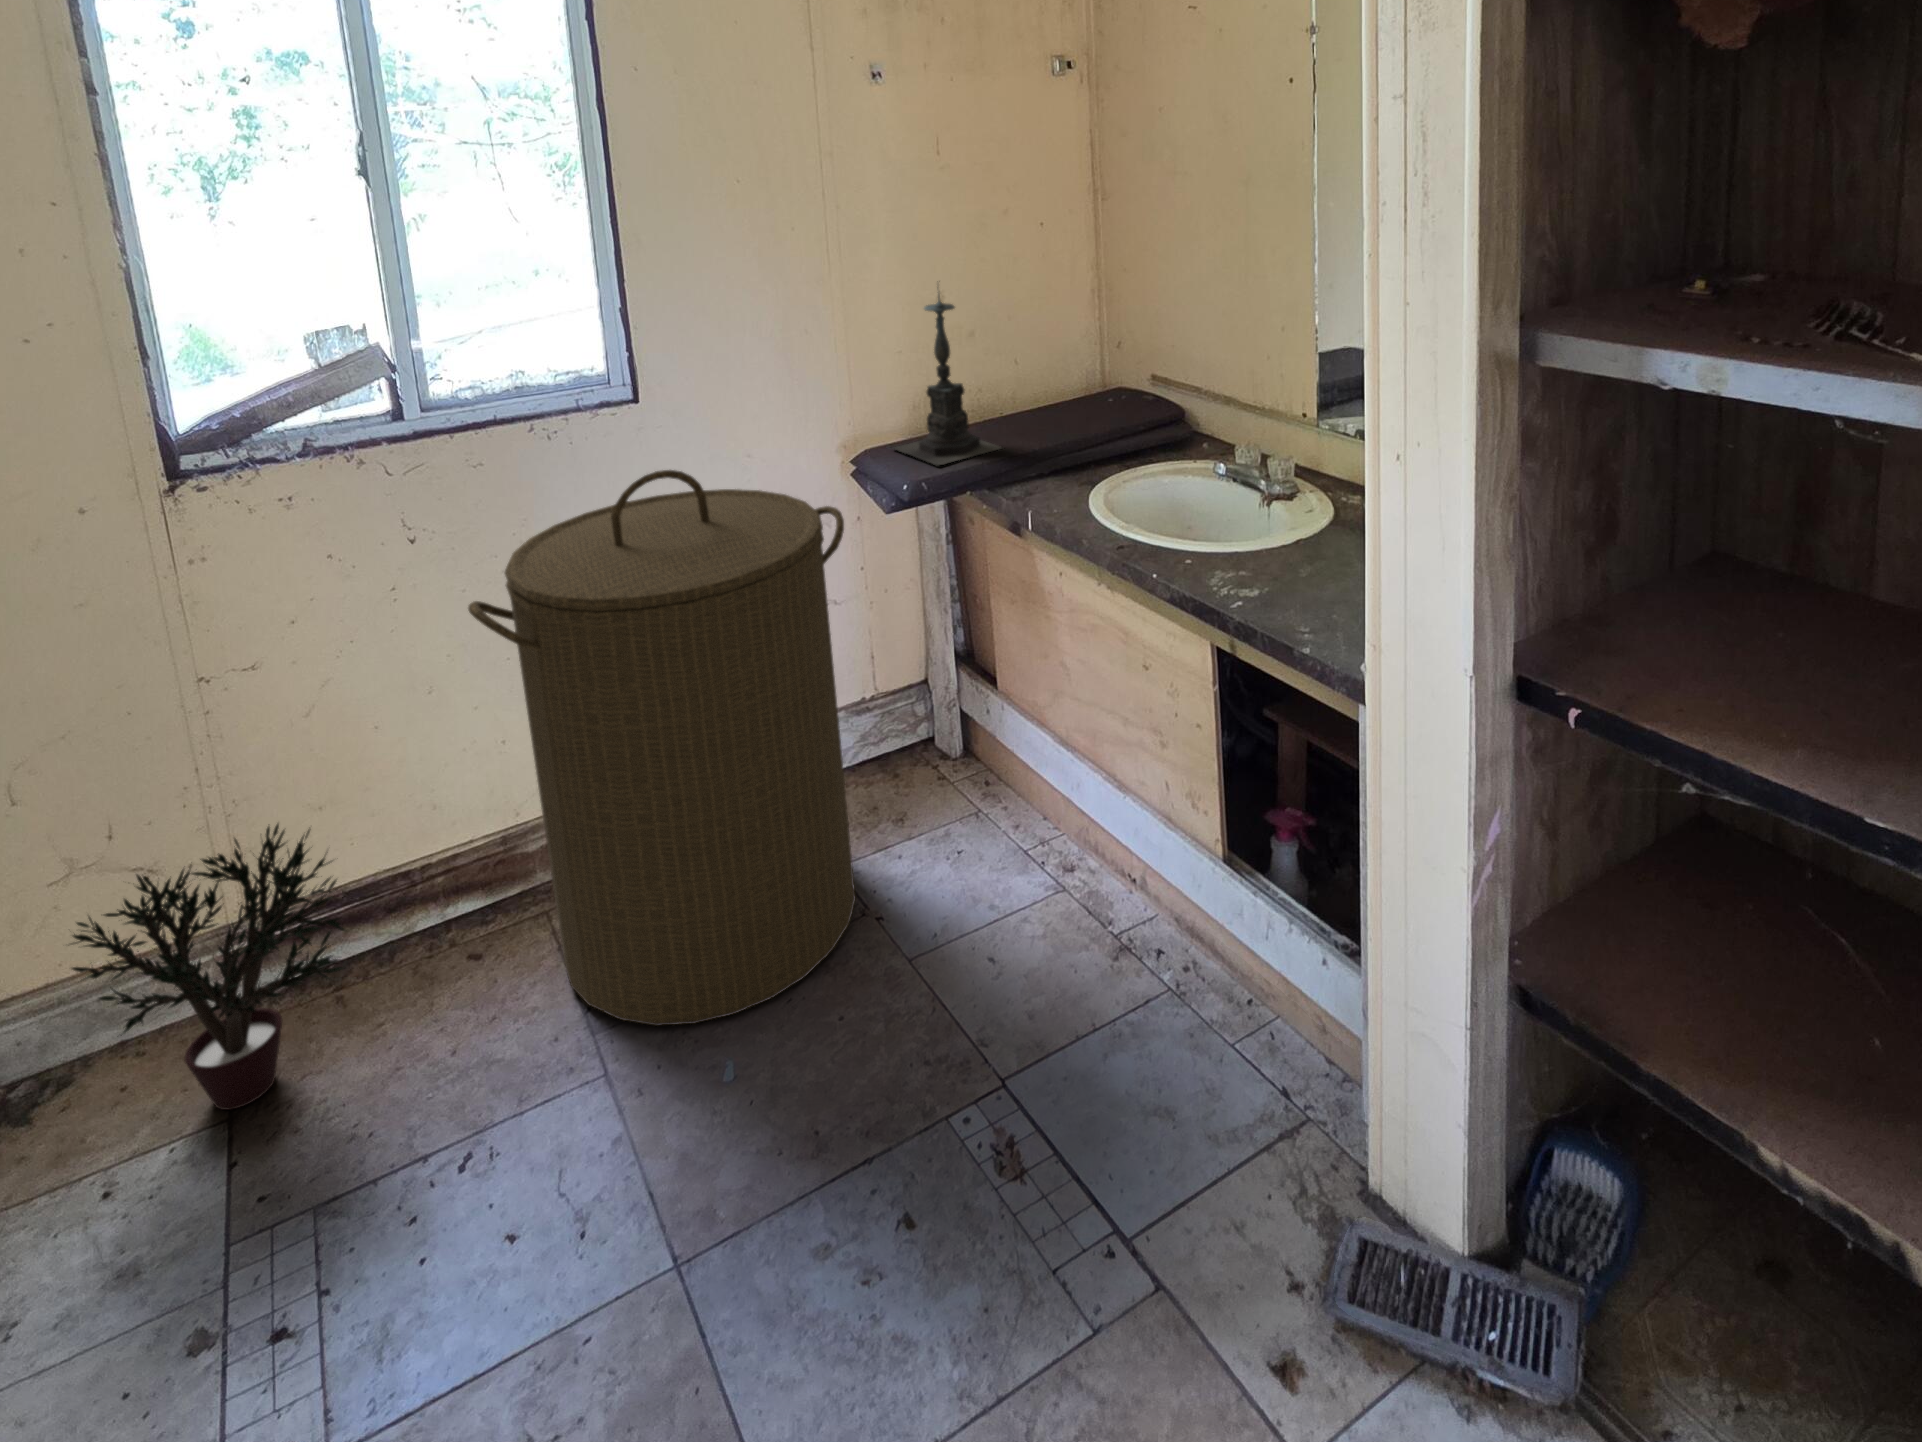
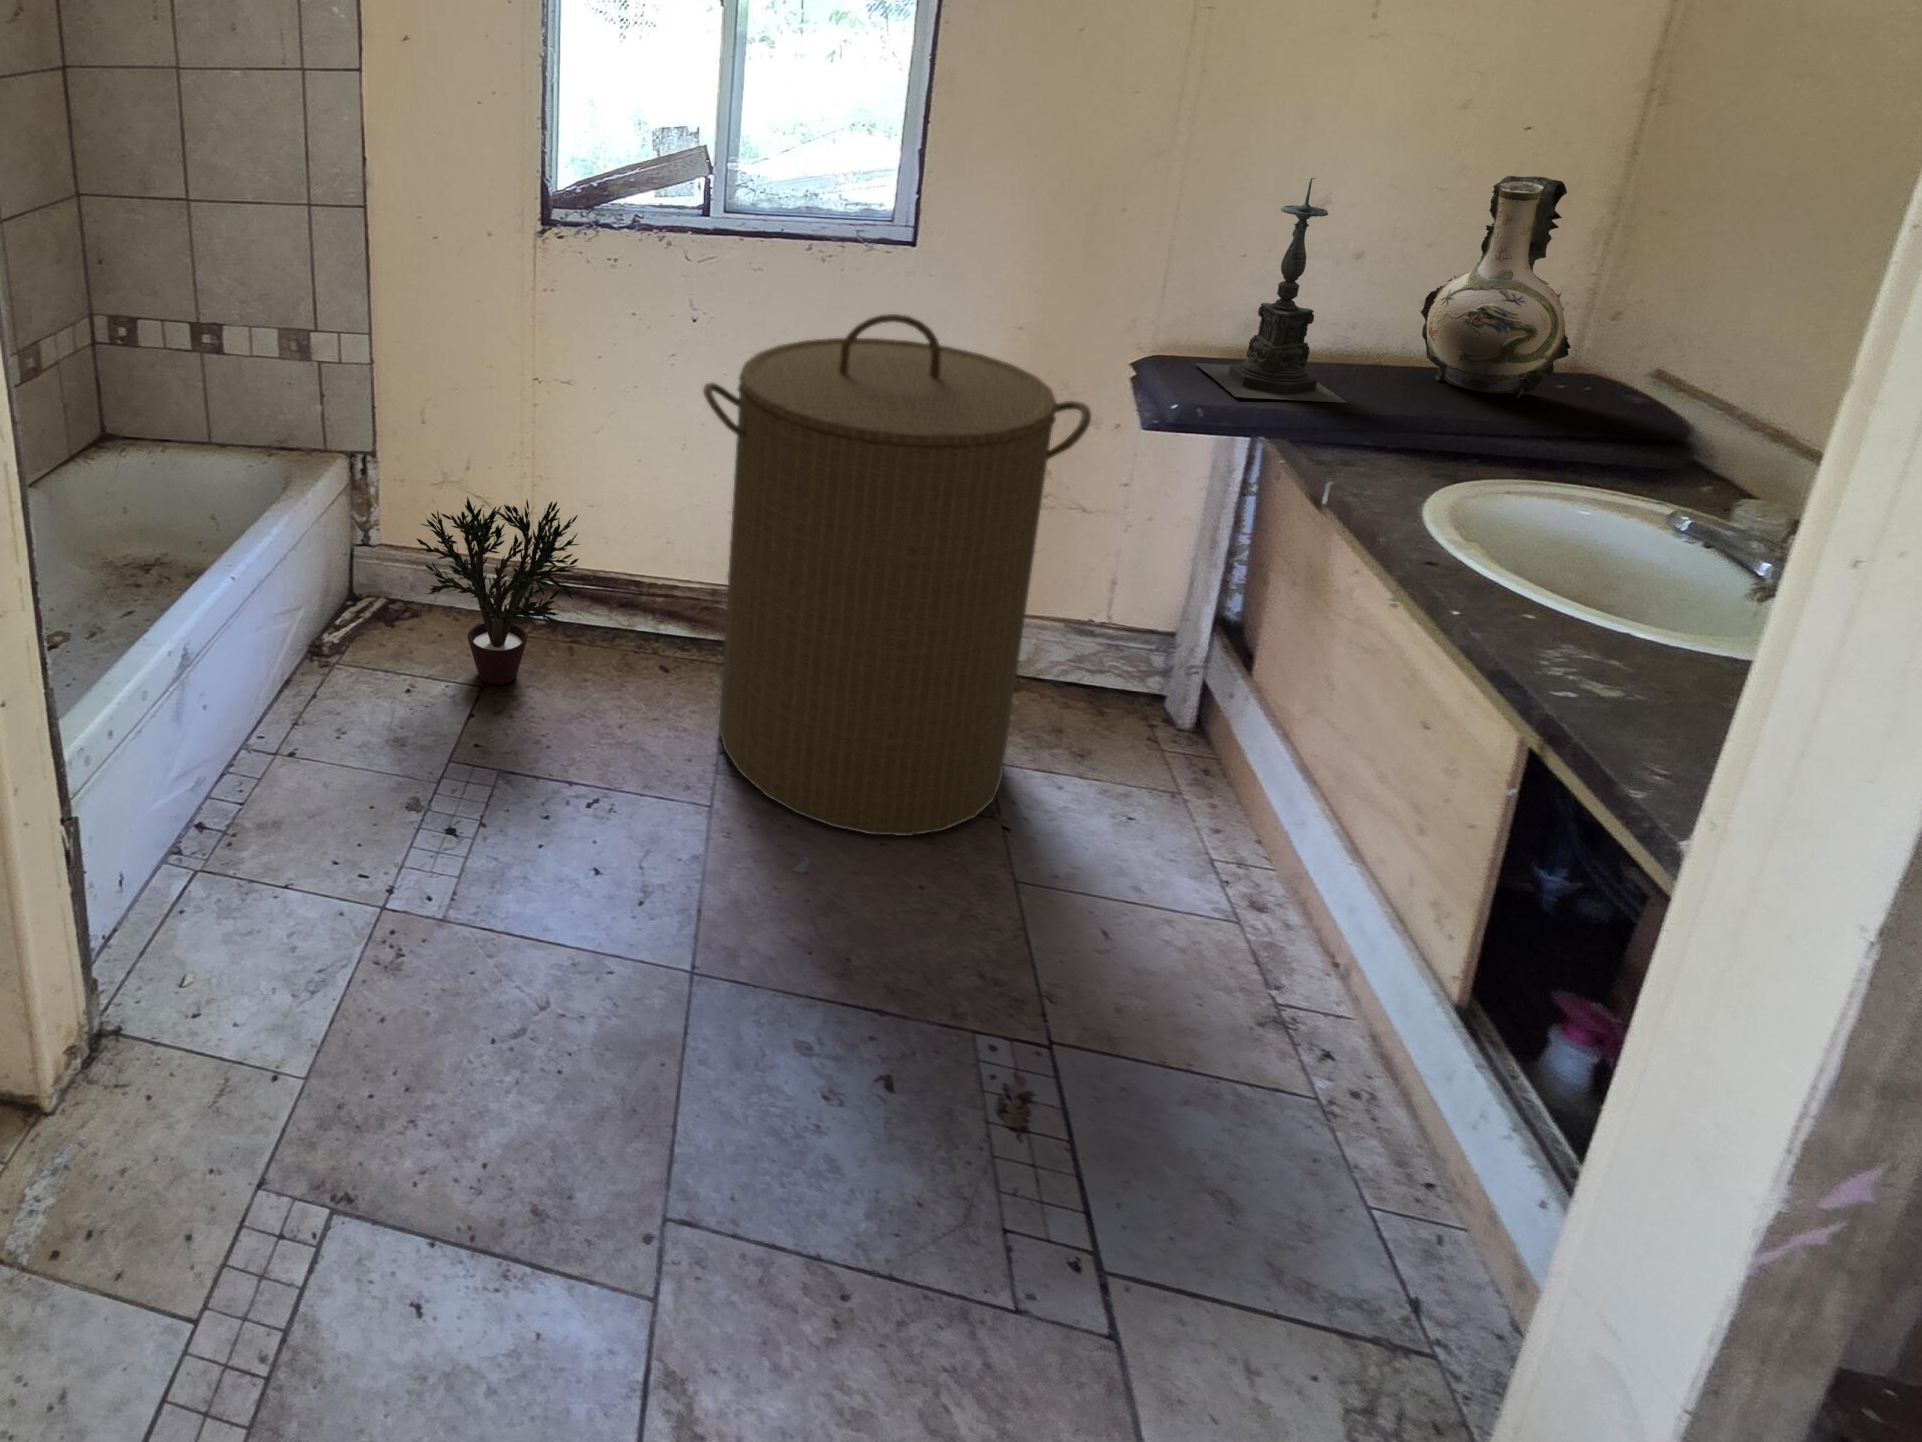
decorative vase: none [1017,258,1107,417] -> present [1421,176,1571,398]

